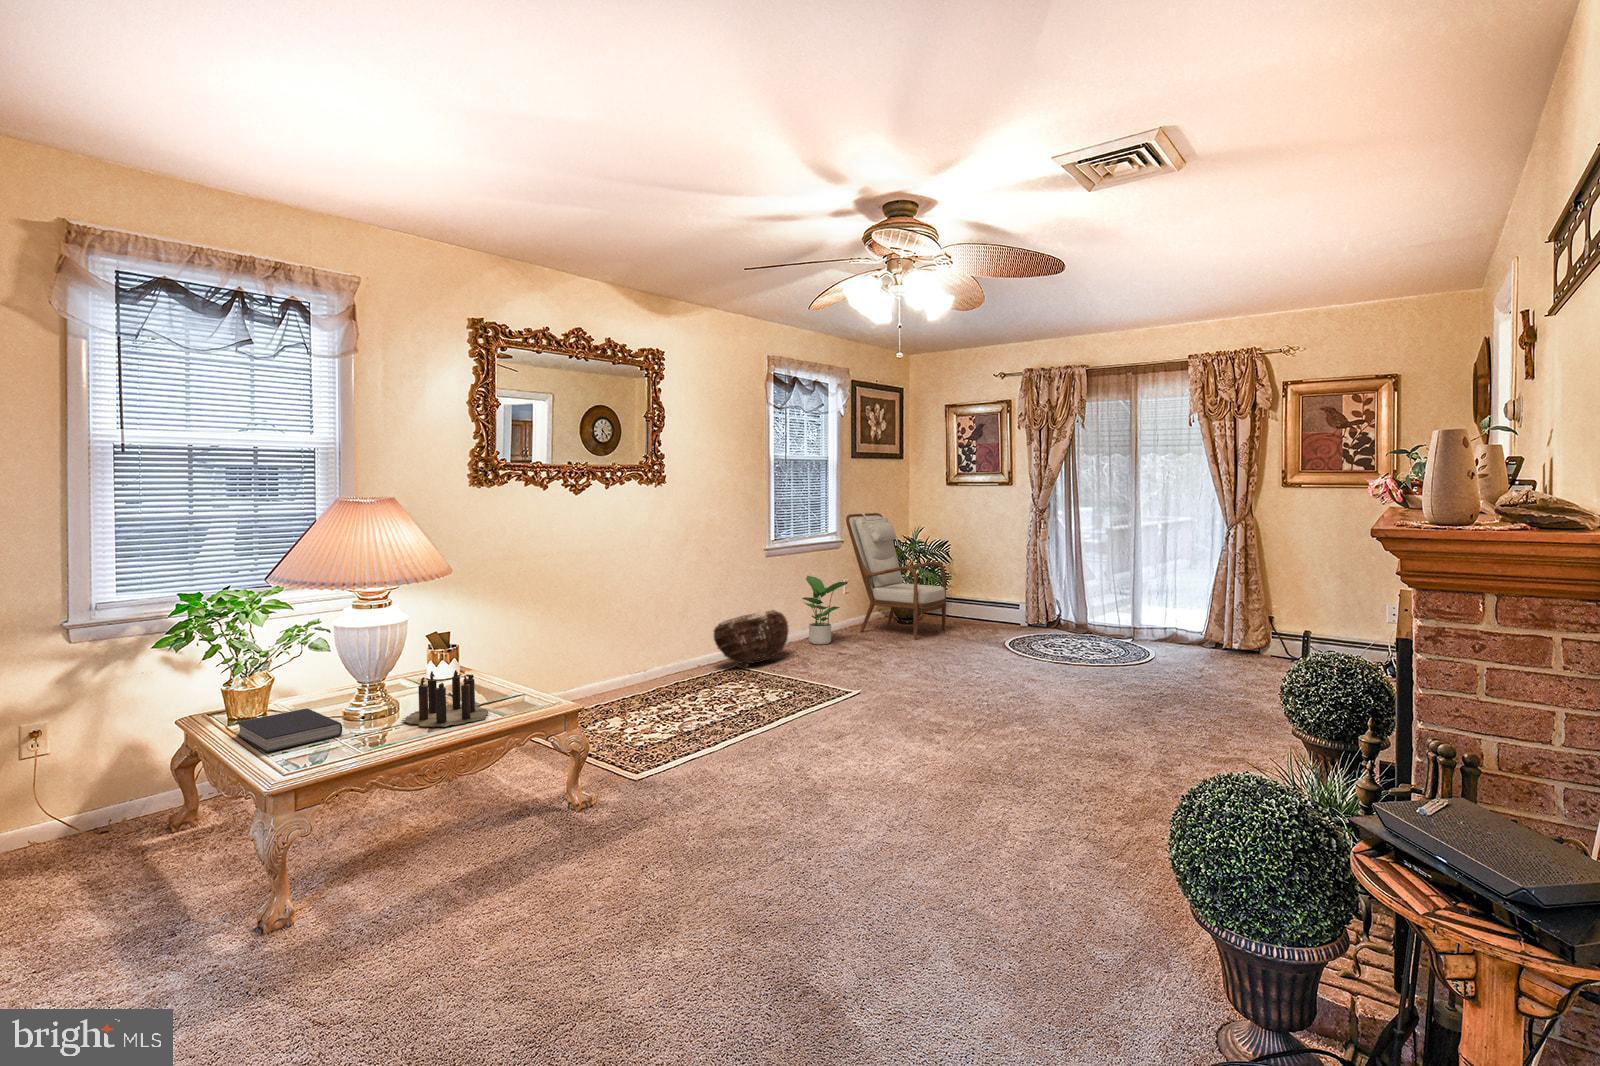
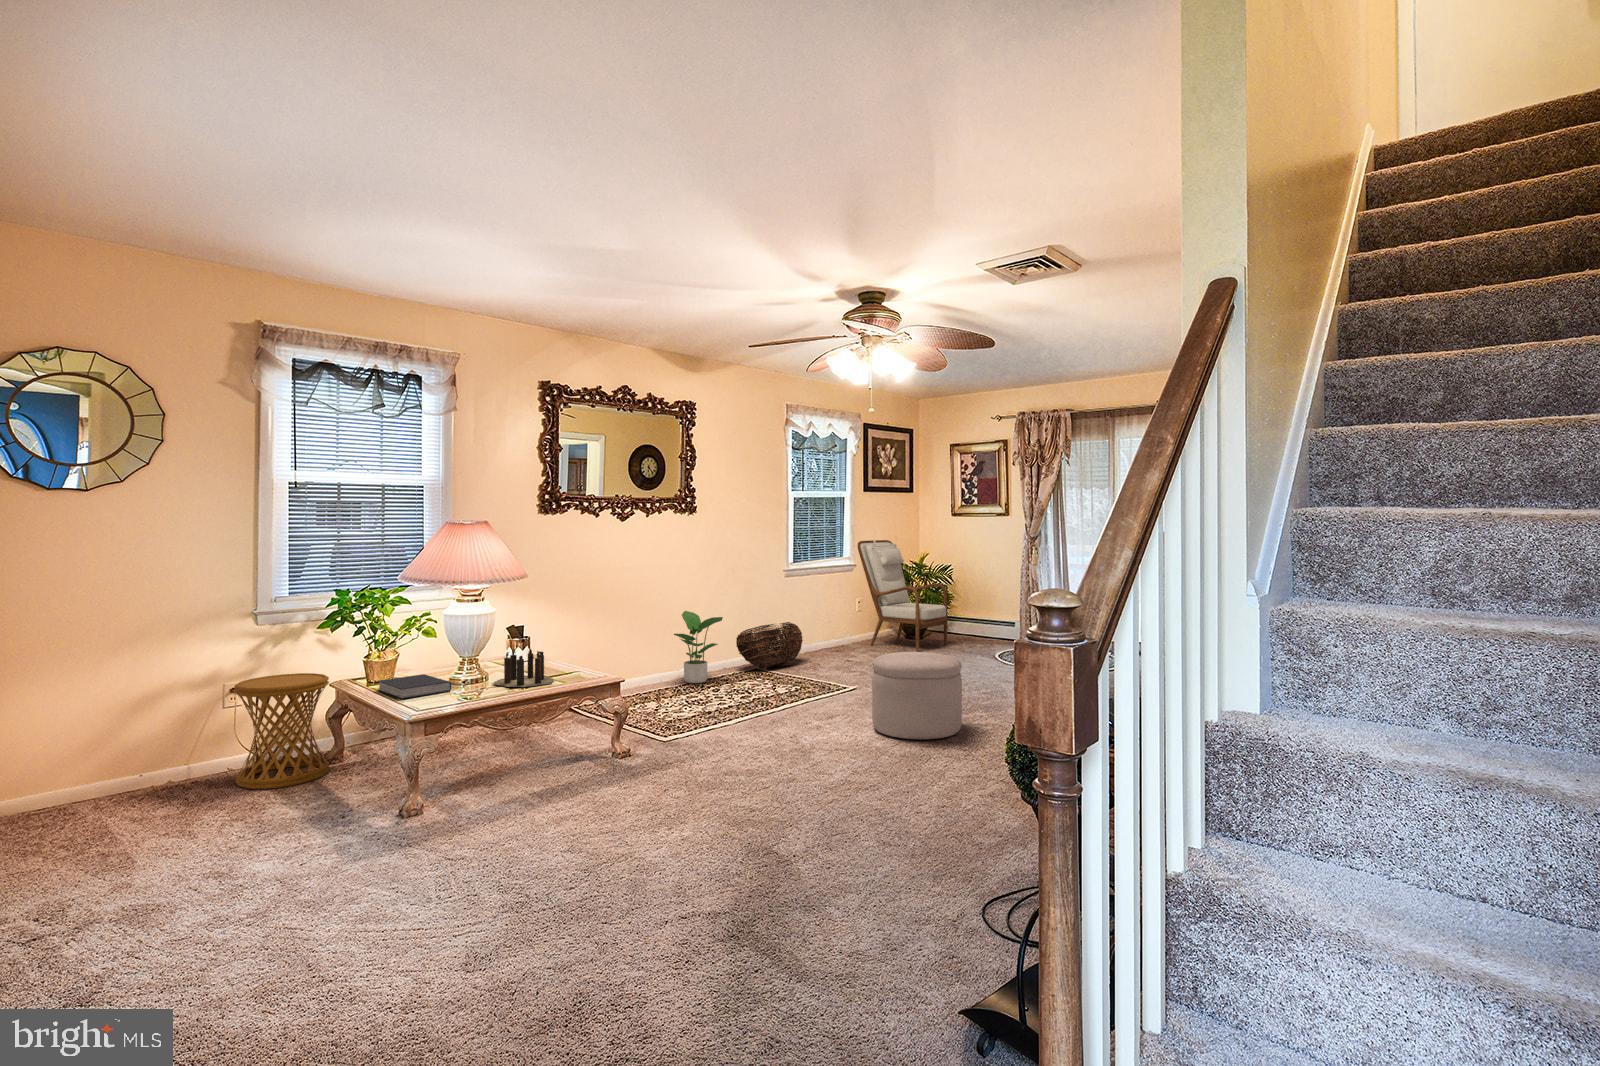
potted plant: present [802,576,847,644] -> present [674,611,723,683]
ottoman: none [895,657,1006,770] -> present [872,652,962,739]
side table: none [23,708,177,880] -> present [234,673,330,789]

